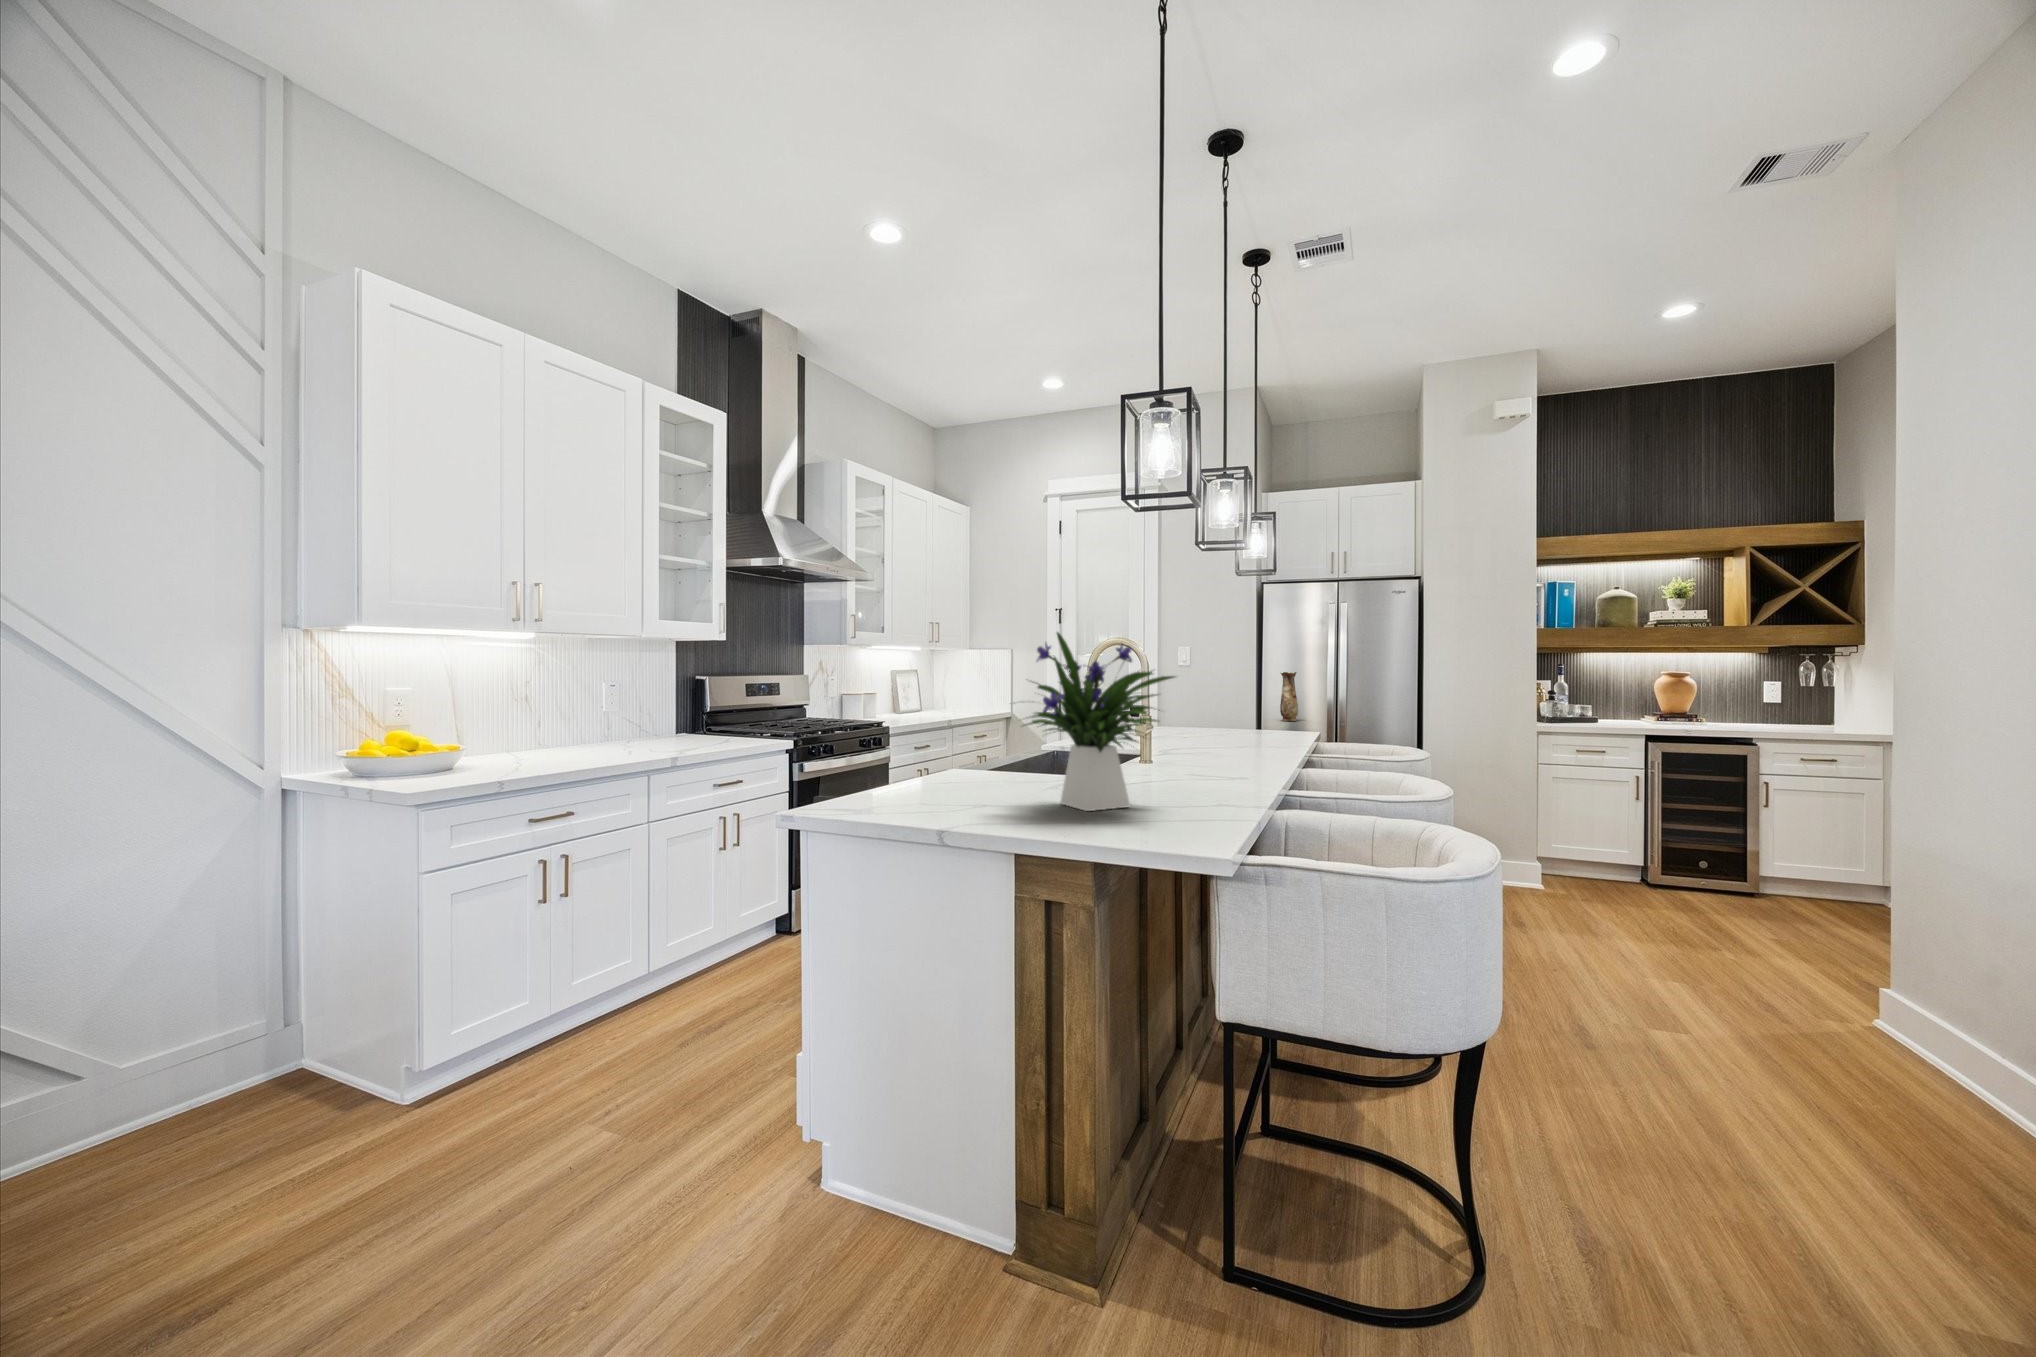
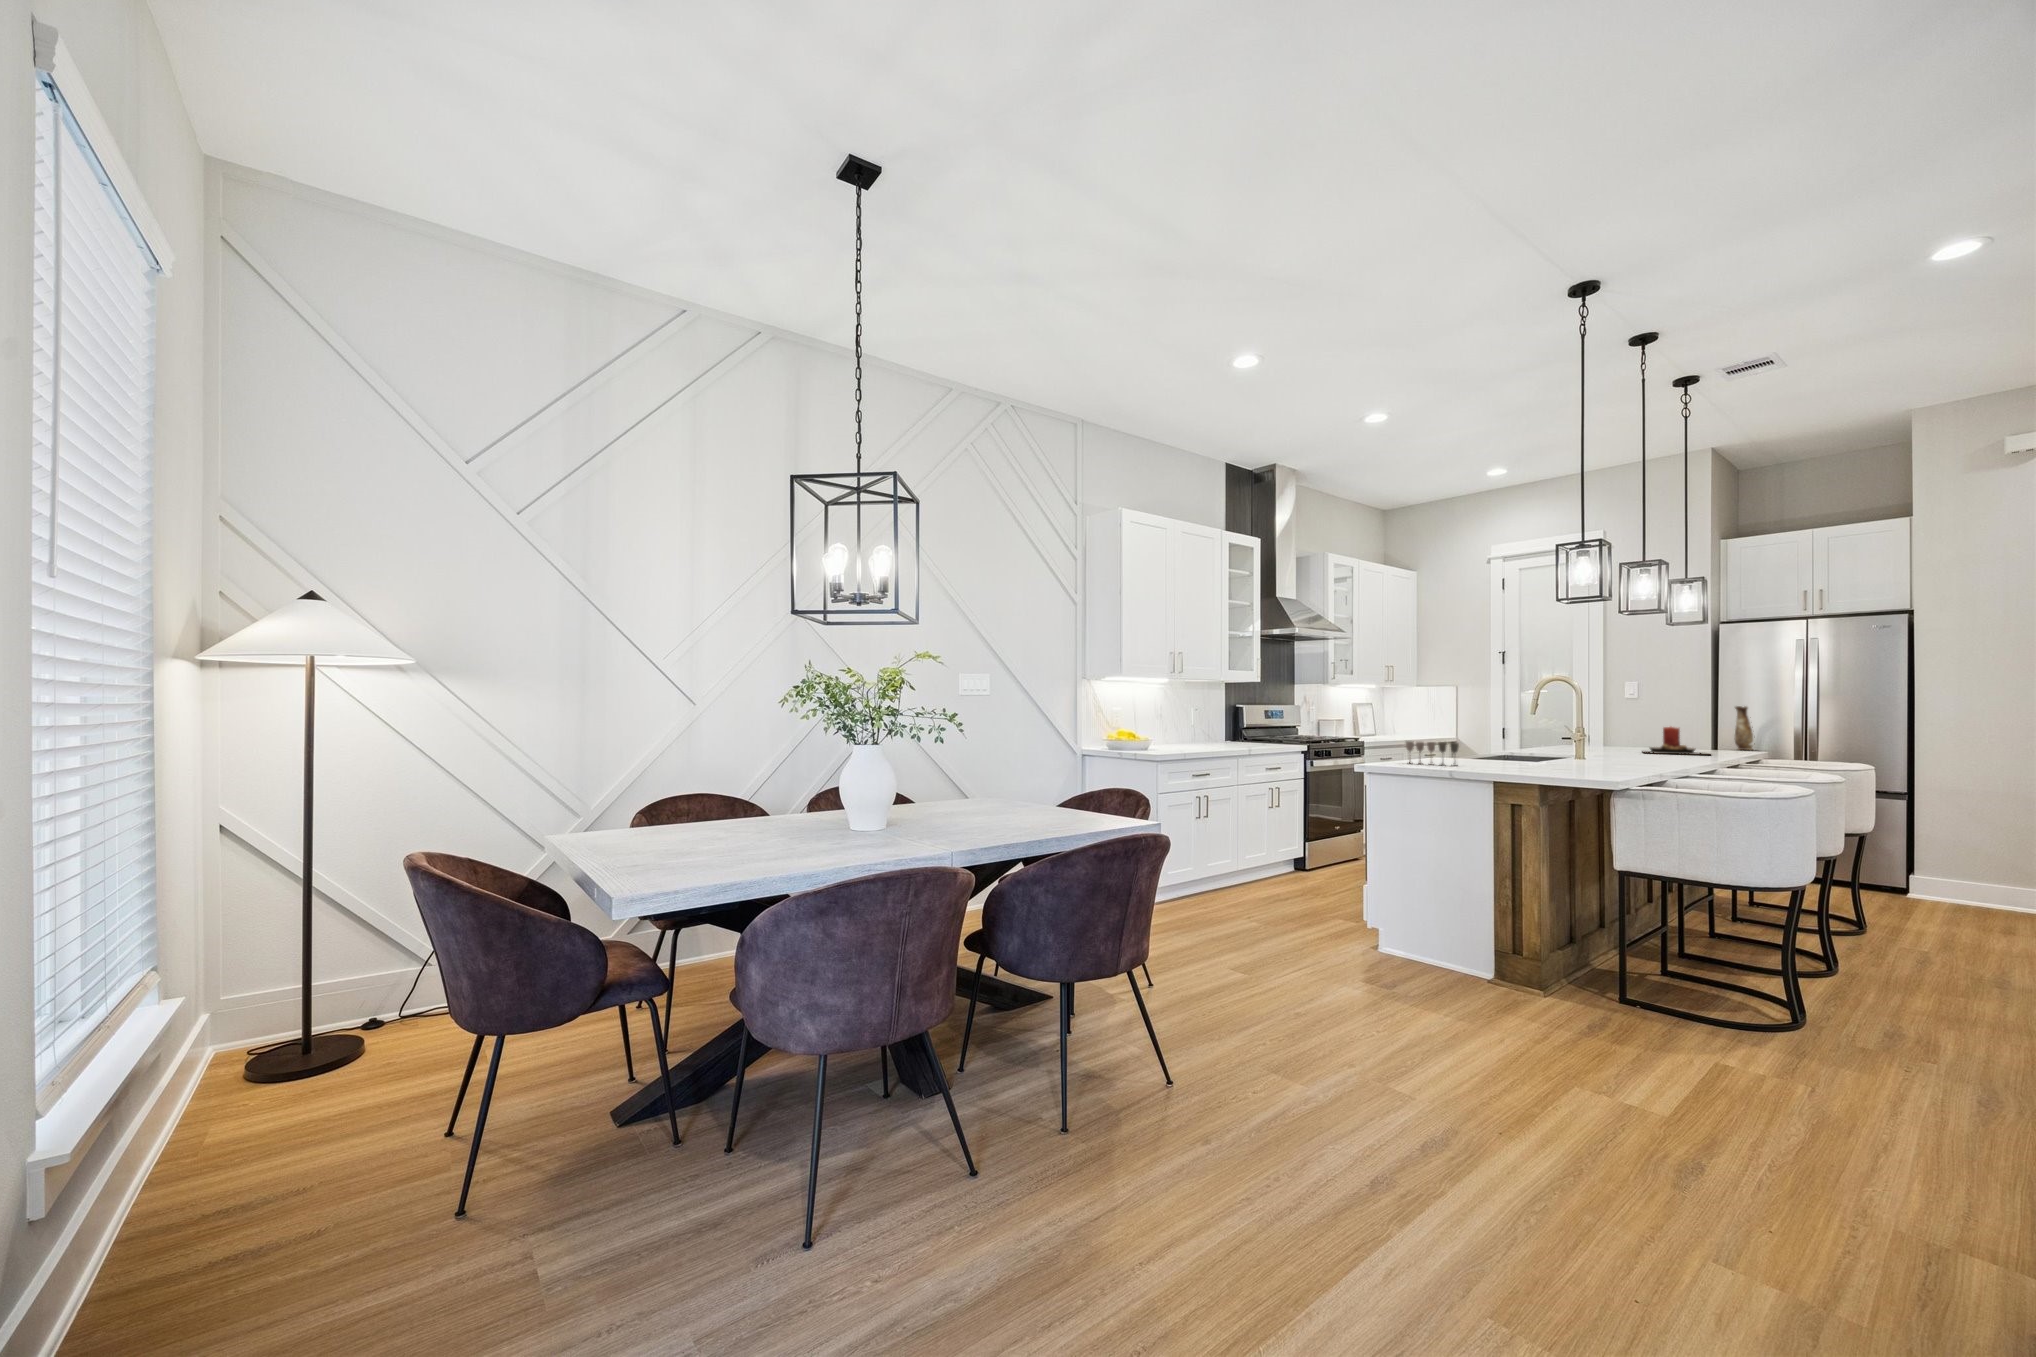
flower arrangement: present [1025,632,1175,811] -> none [1486,674,1588,768]
candle: none [1203,700,1278,736] -> present [1644,727,1710,755]
wine glass: none [867,765,960,814] -> present [1406,741,1459,765]

